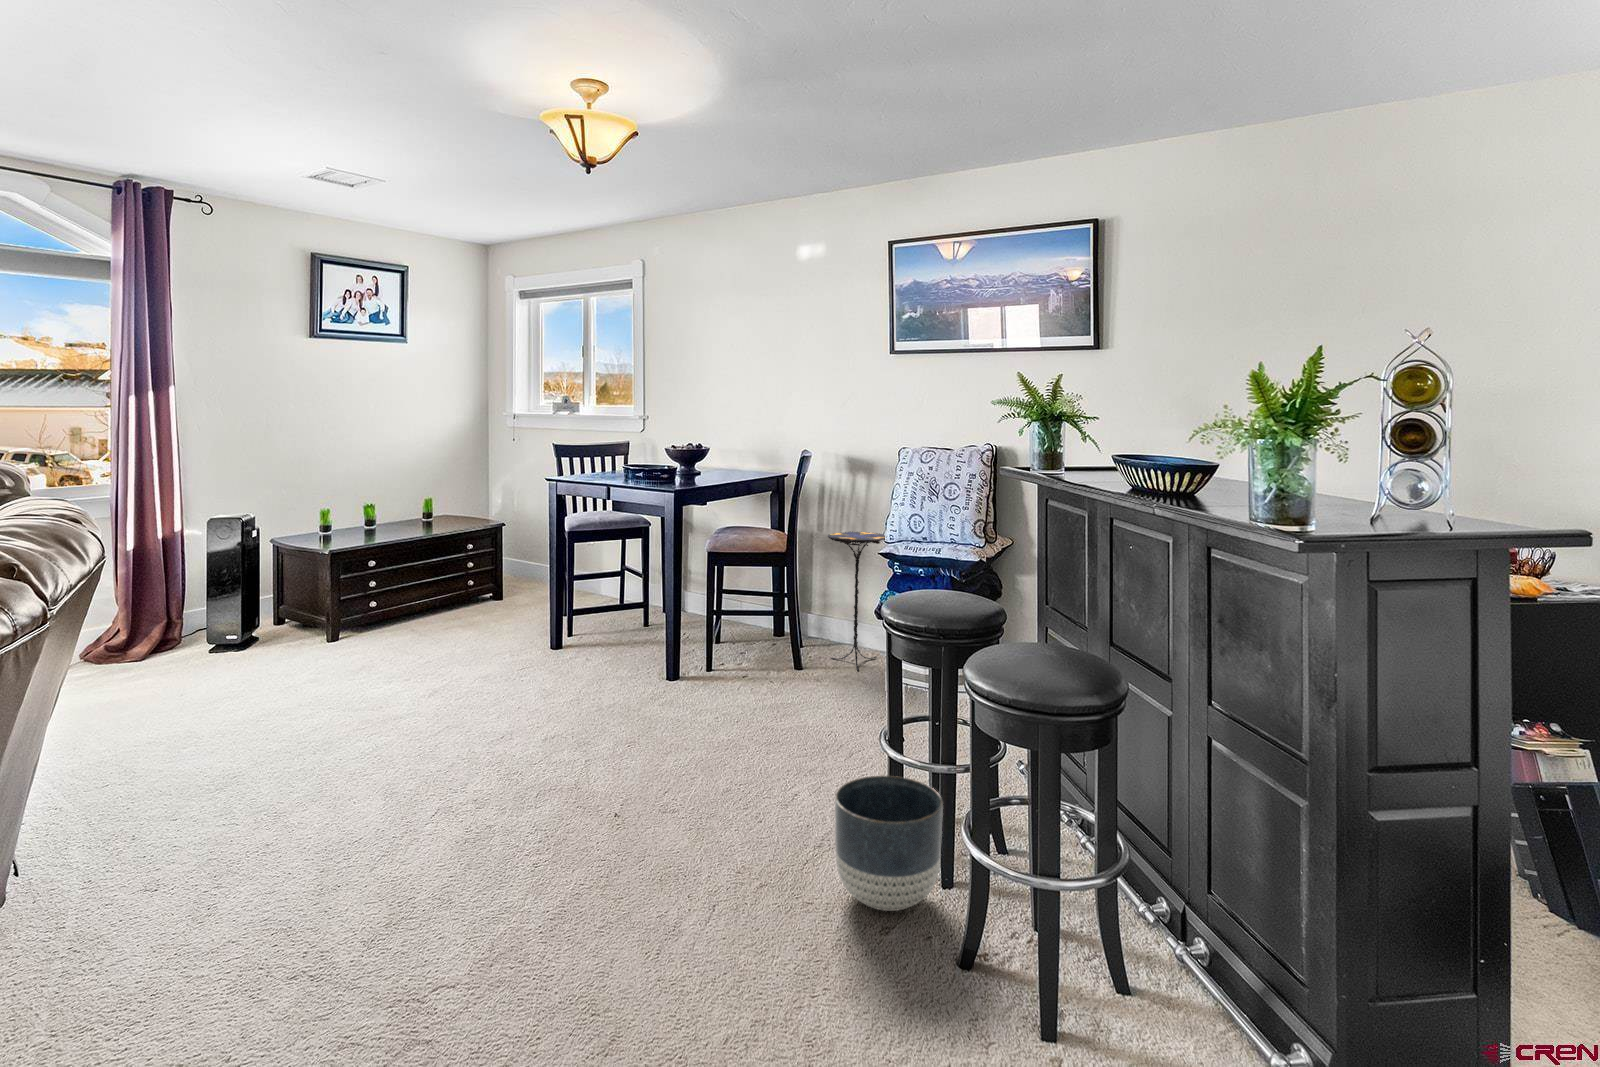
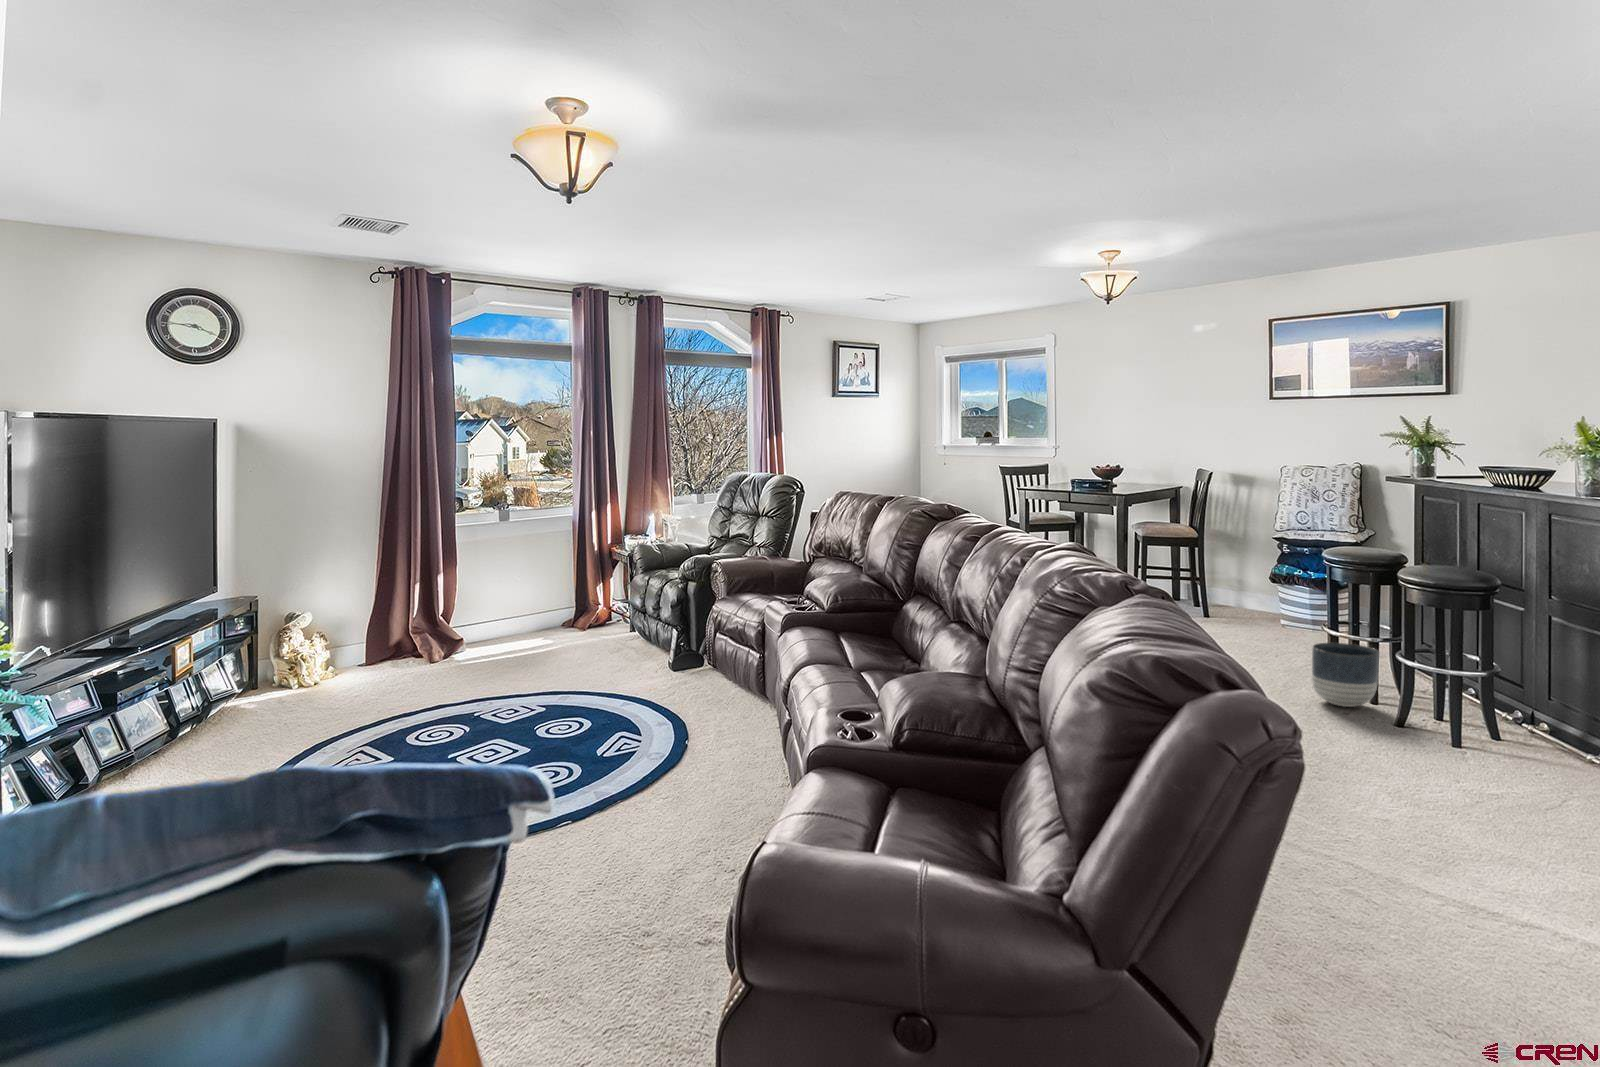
side table: present [828,532,887,670] -> none [1225,524,1275,621]

